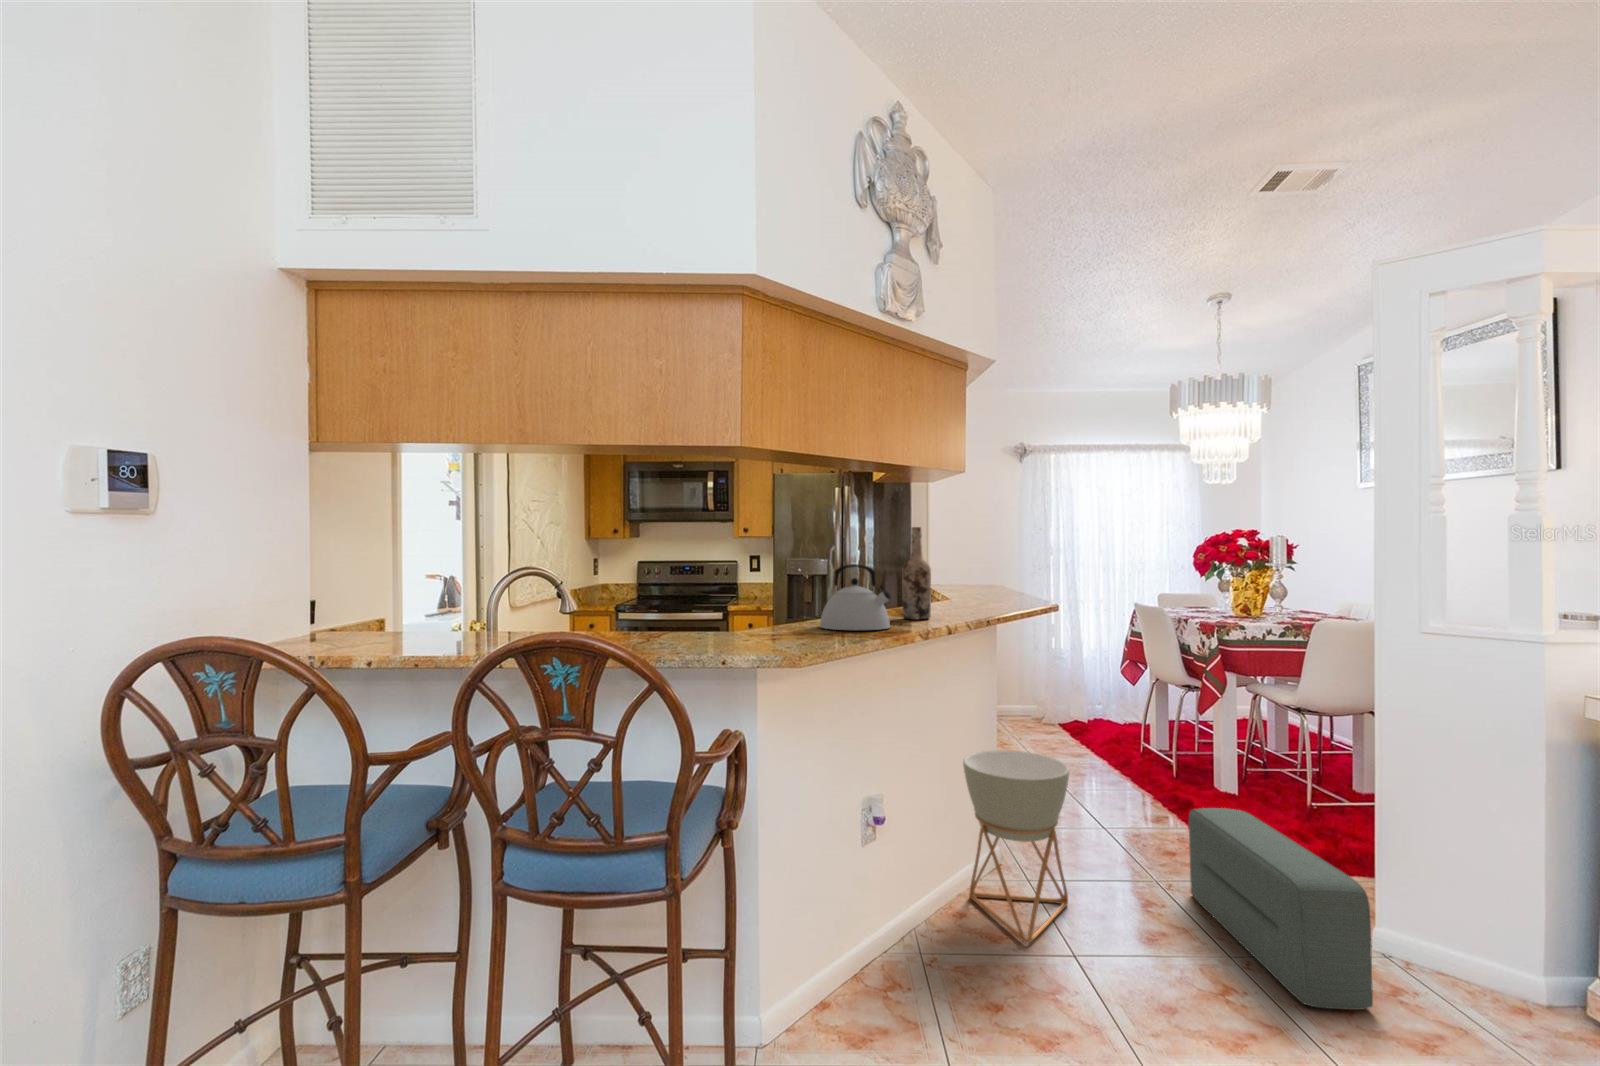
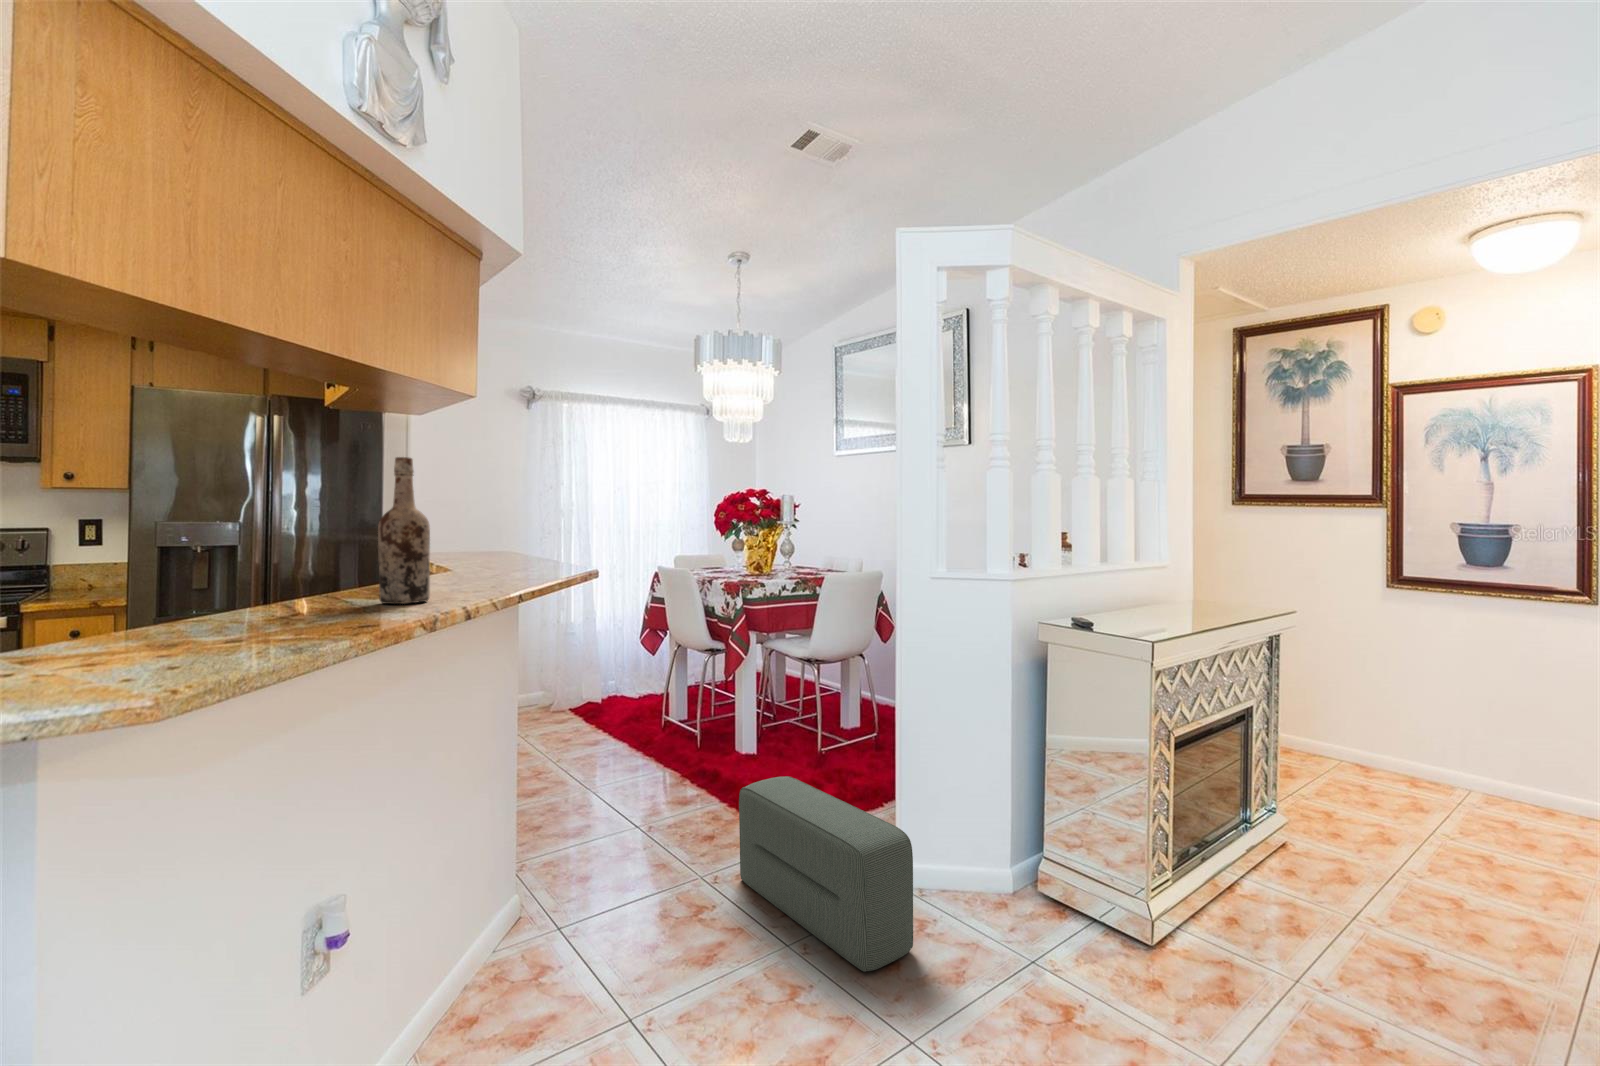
kettle: present [820,564,891,630] -> none [200,512,360,635]
planter: present [963,750,1069,943] -> none [479,765,624,1028]

